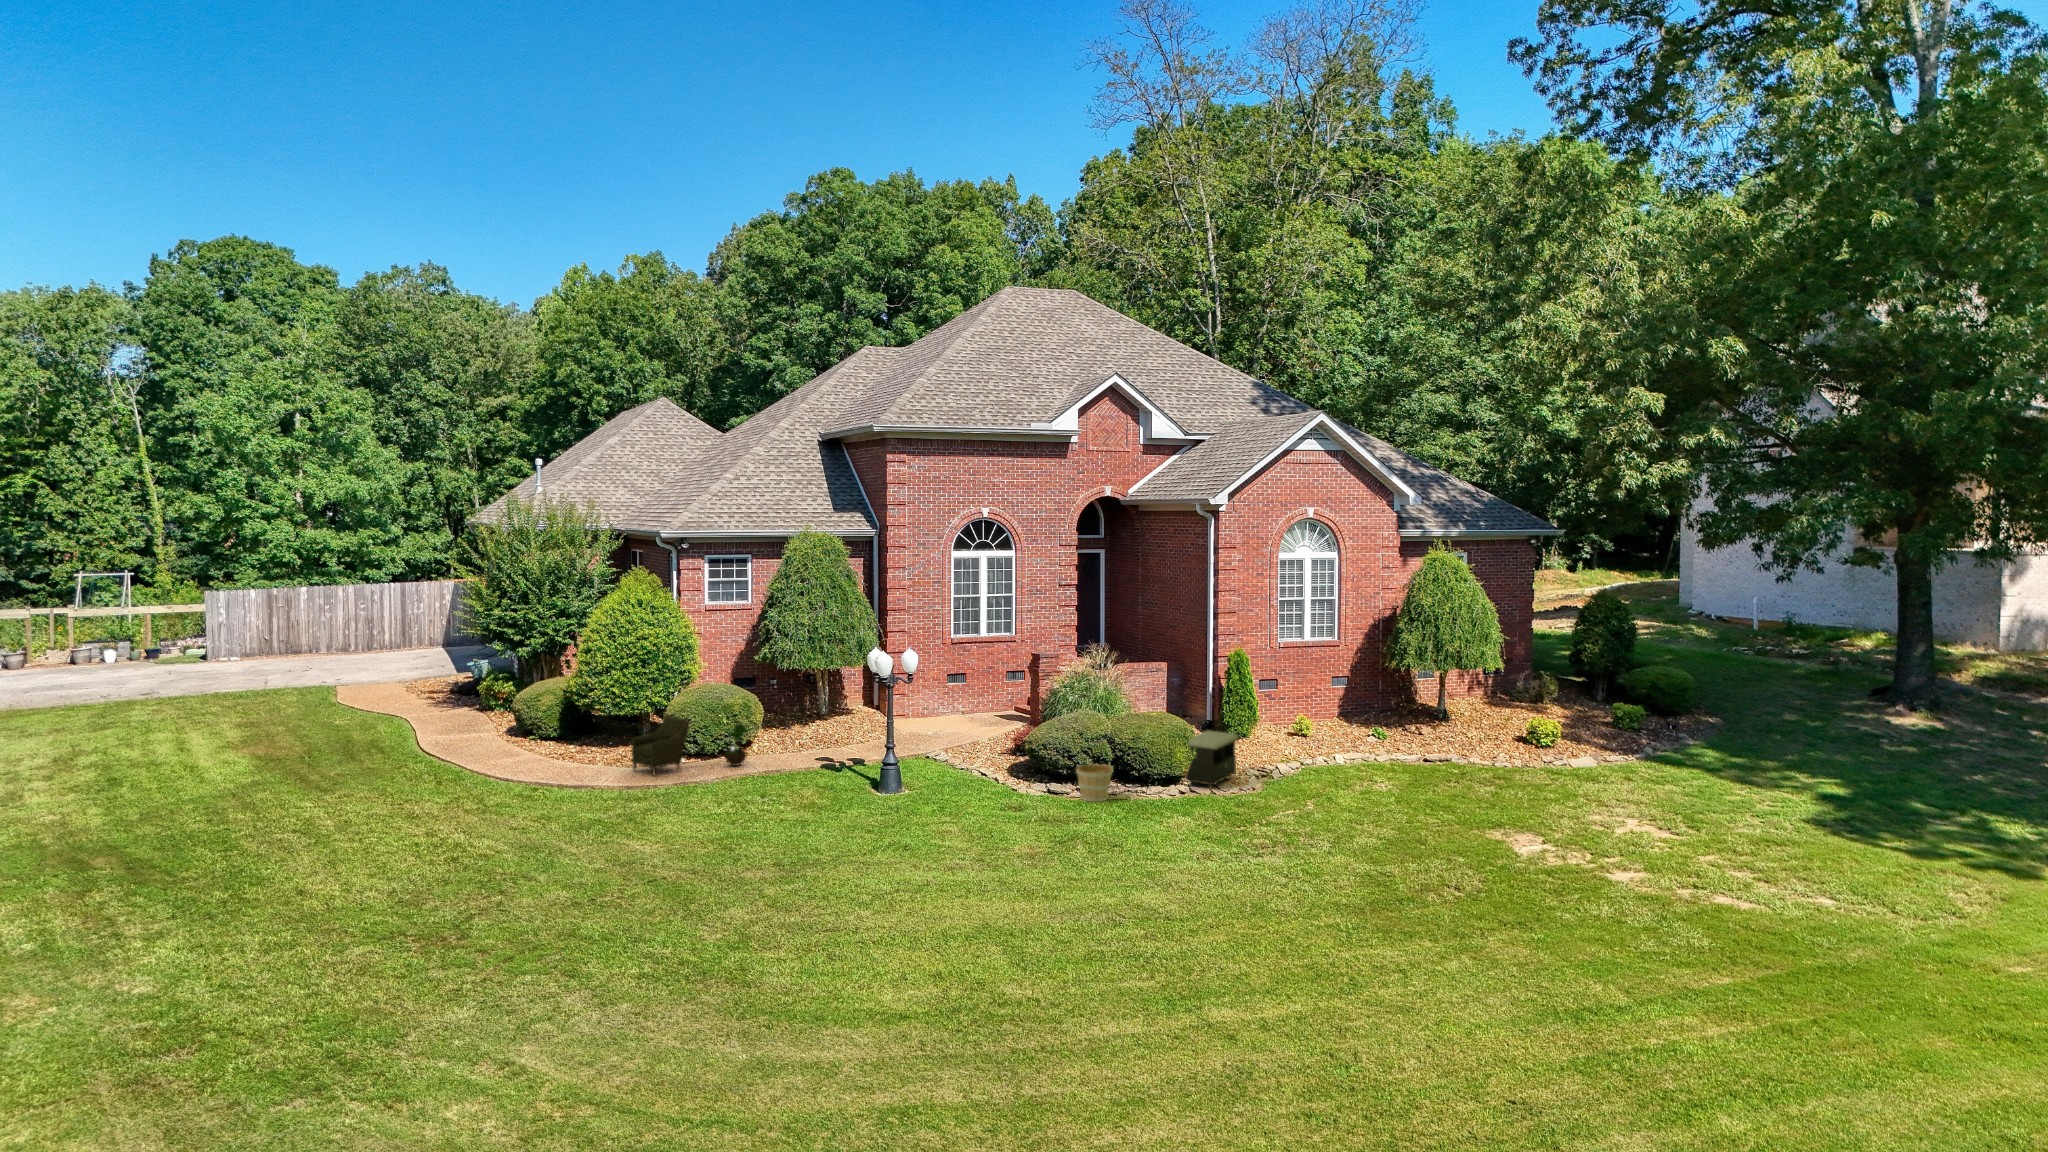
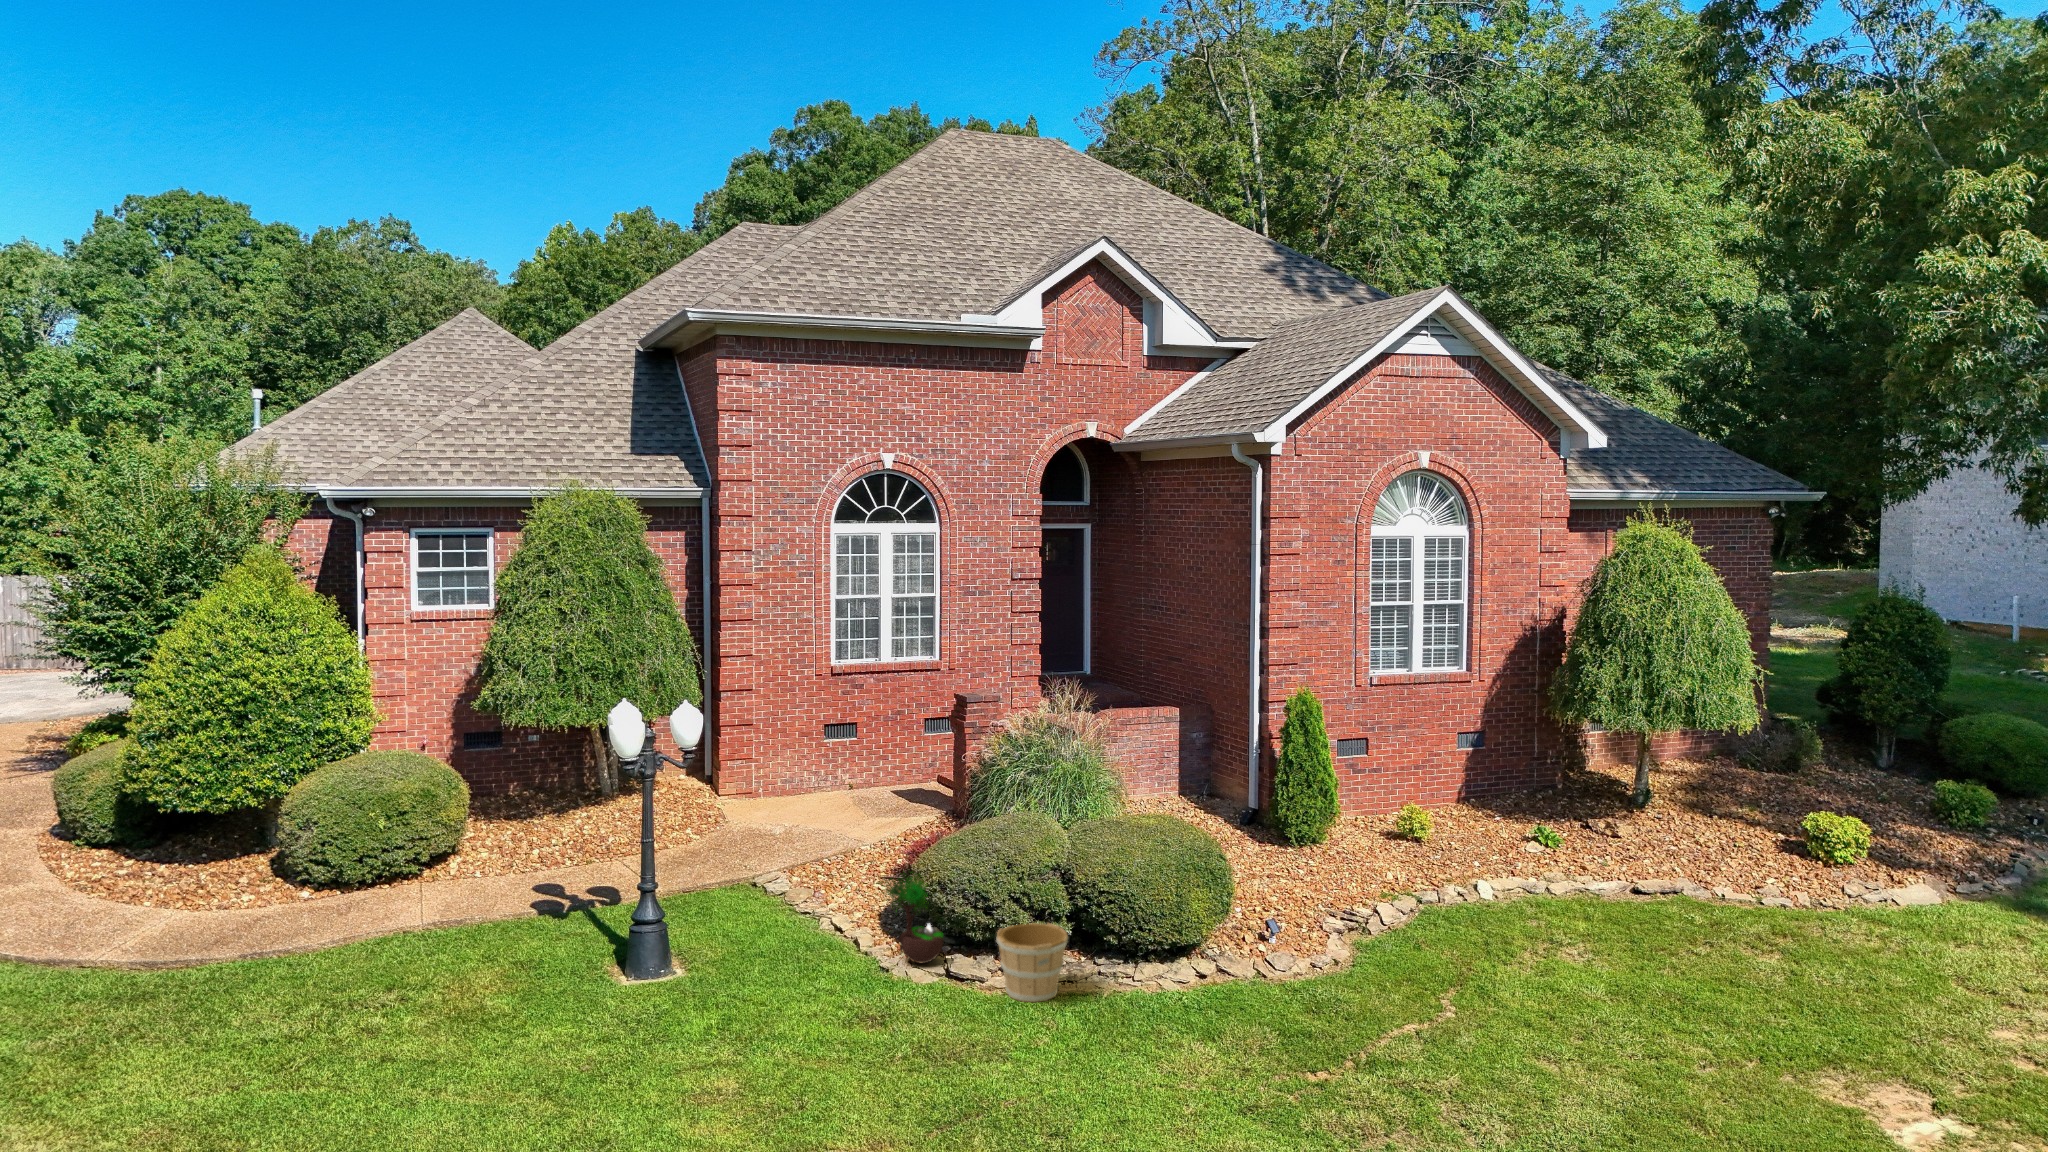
chair: present [631,716,690,776] -> none [209,809,317,927]
potted tree: present [725,722,751,766] -> present [882,874,944,963]
storage bench: present [1185,731,1238,788] -> none [1203,847,1308,965]

